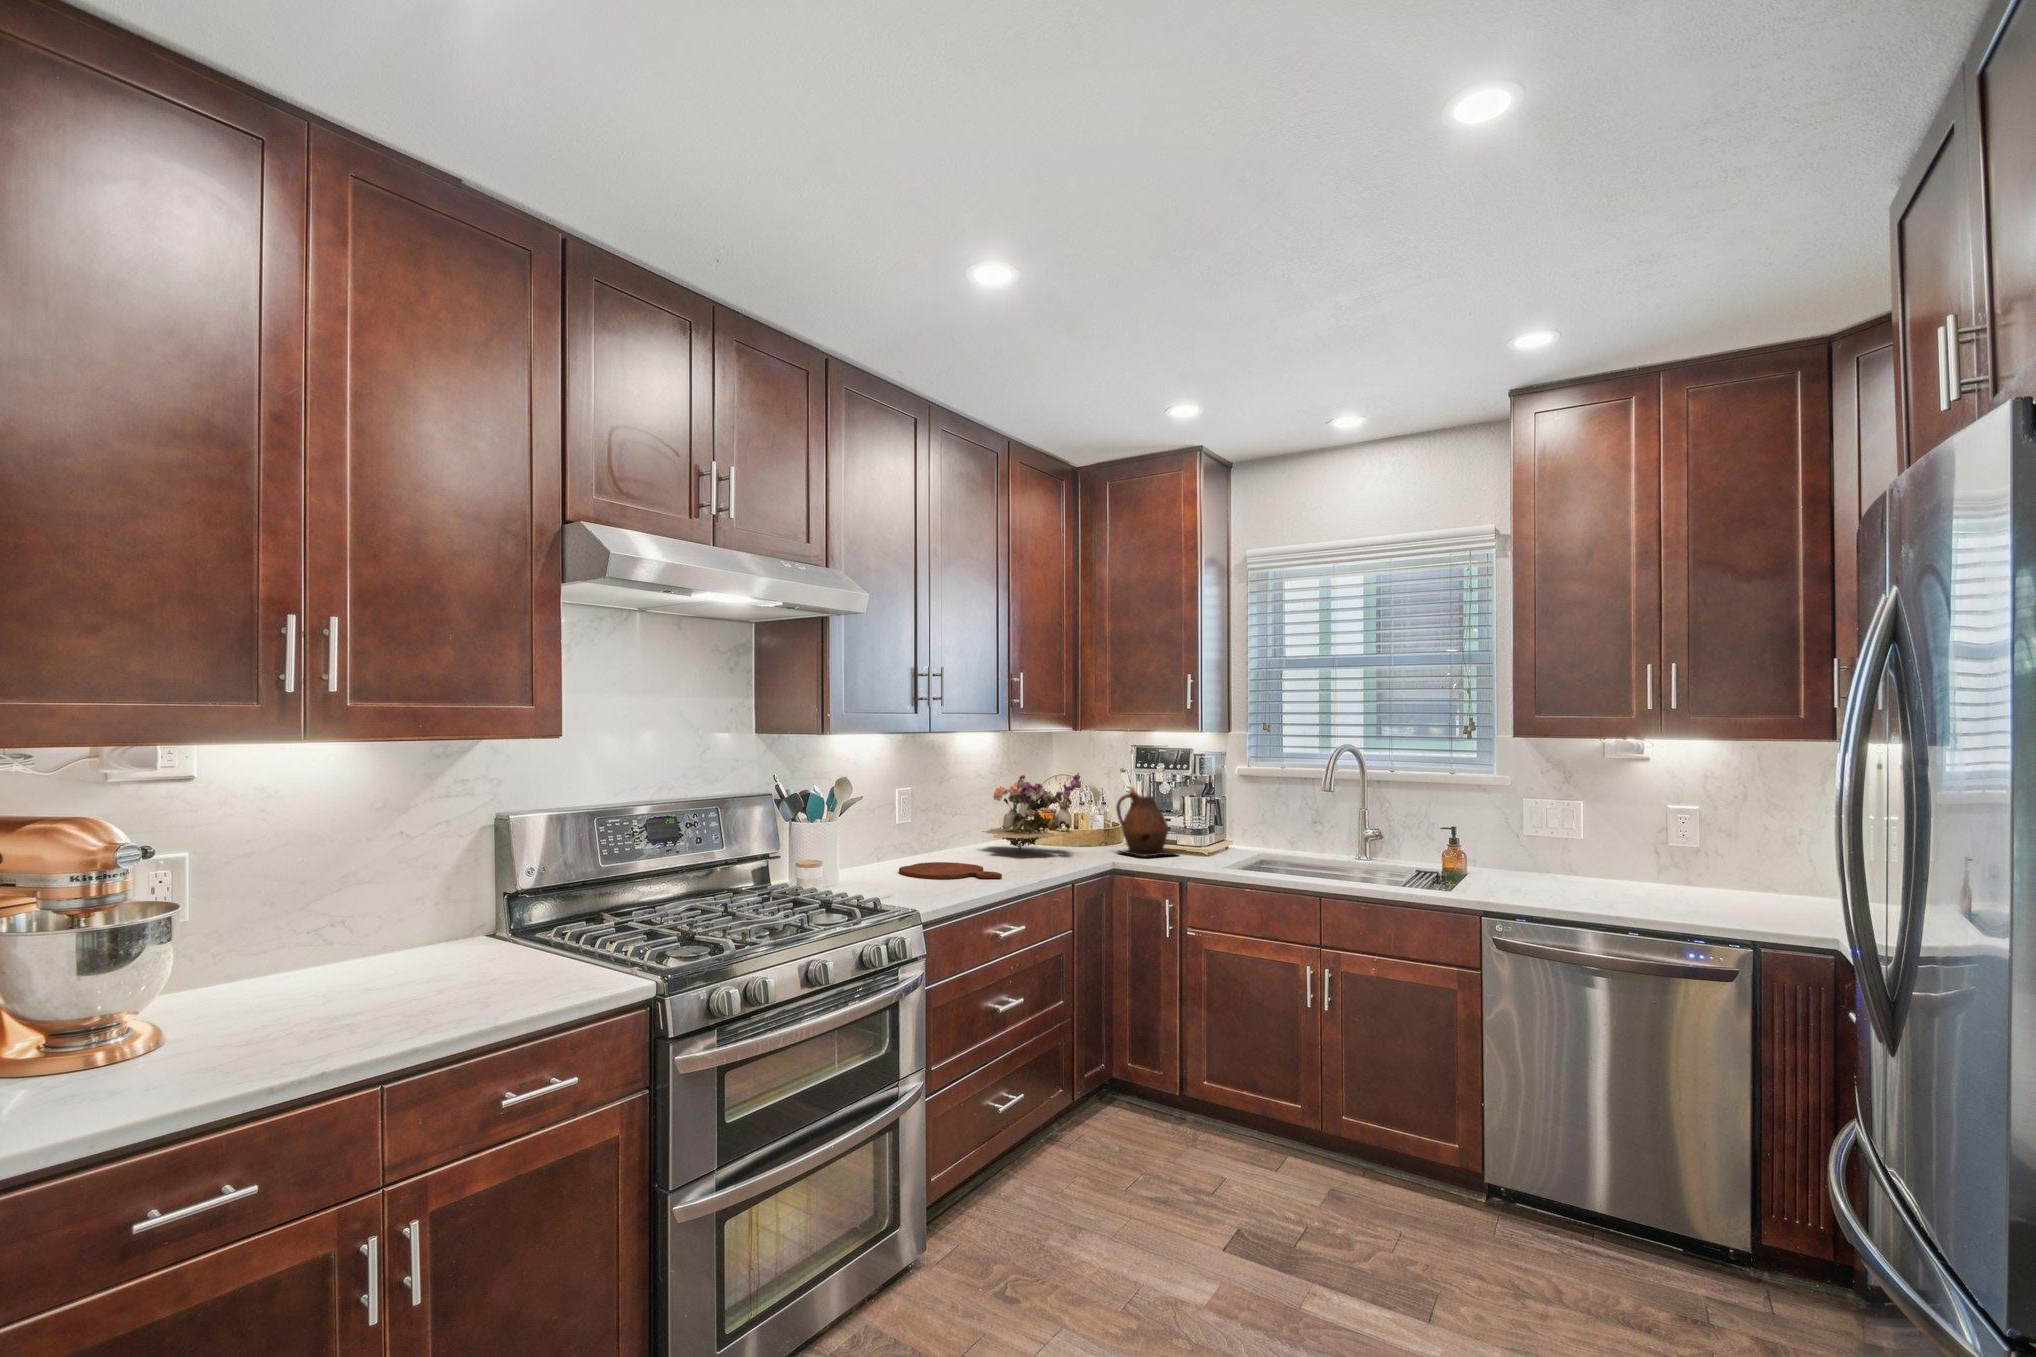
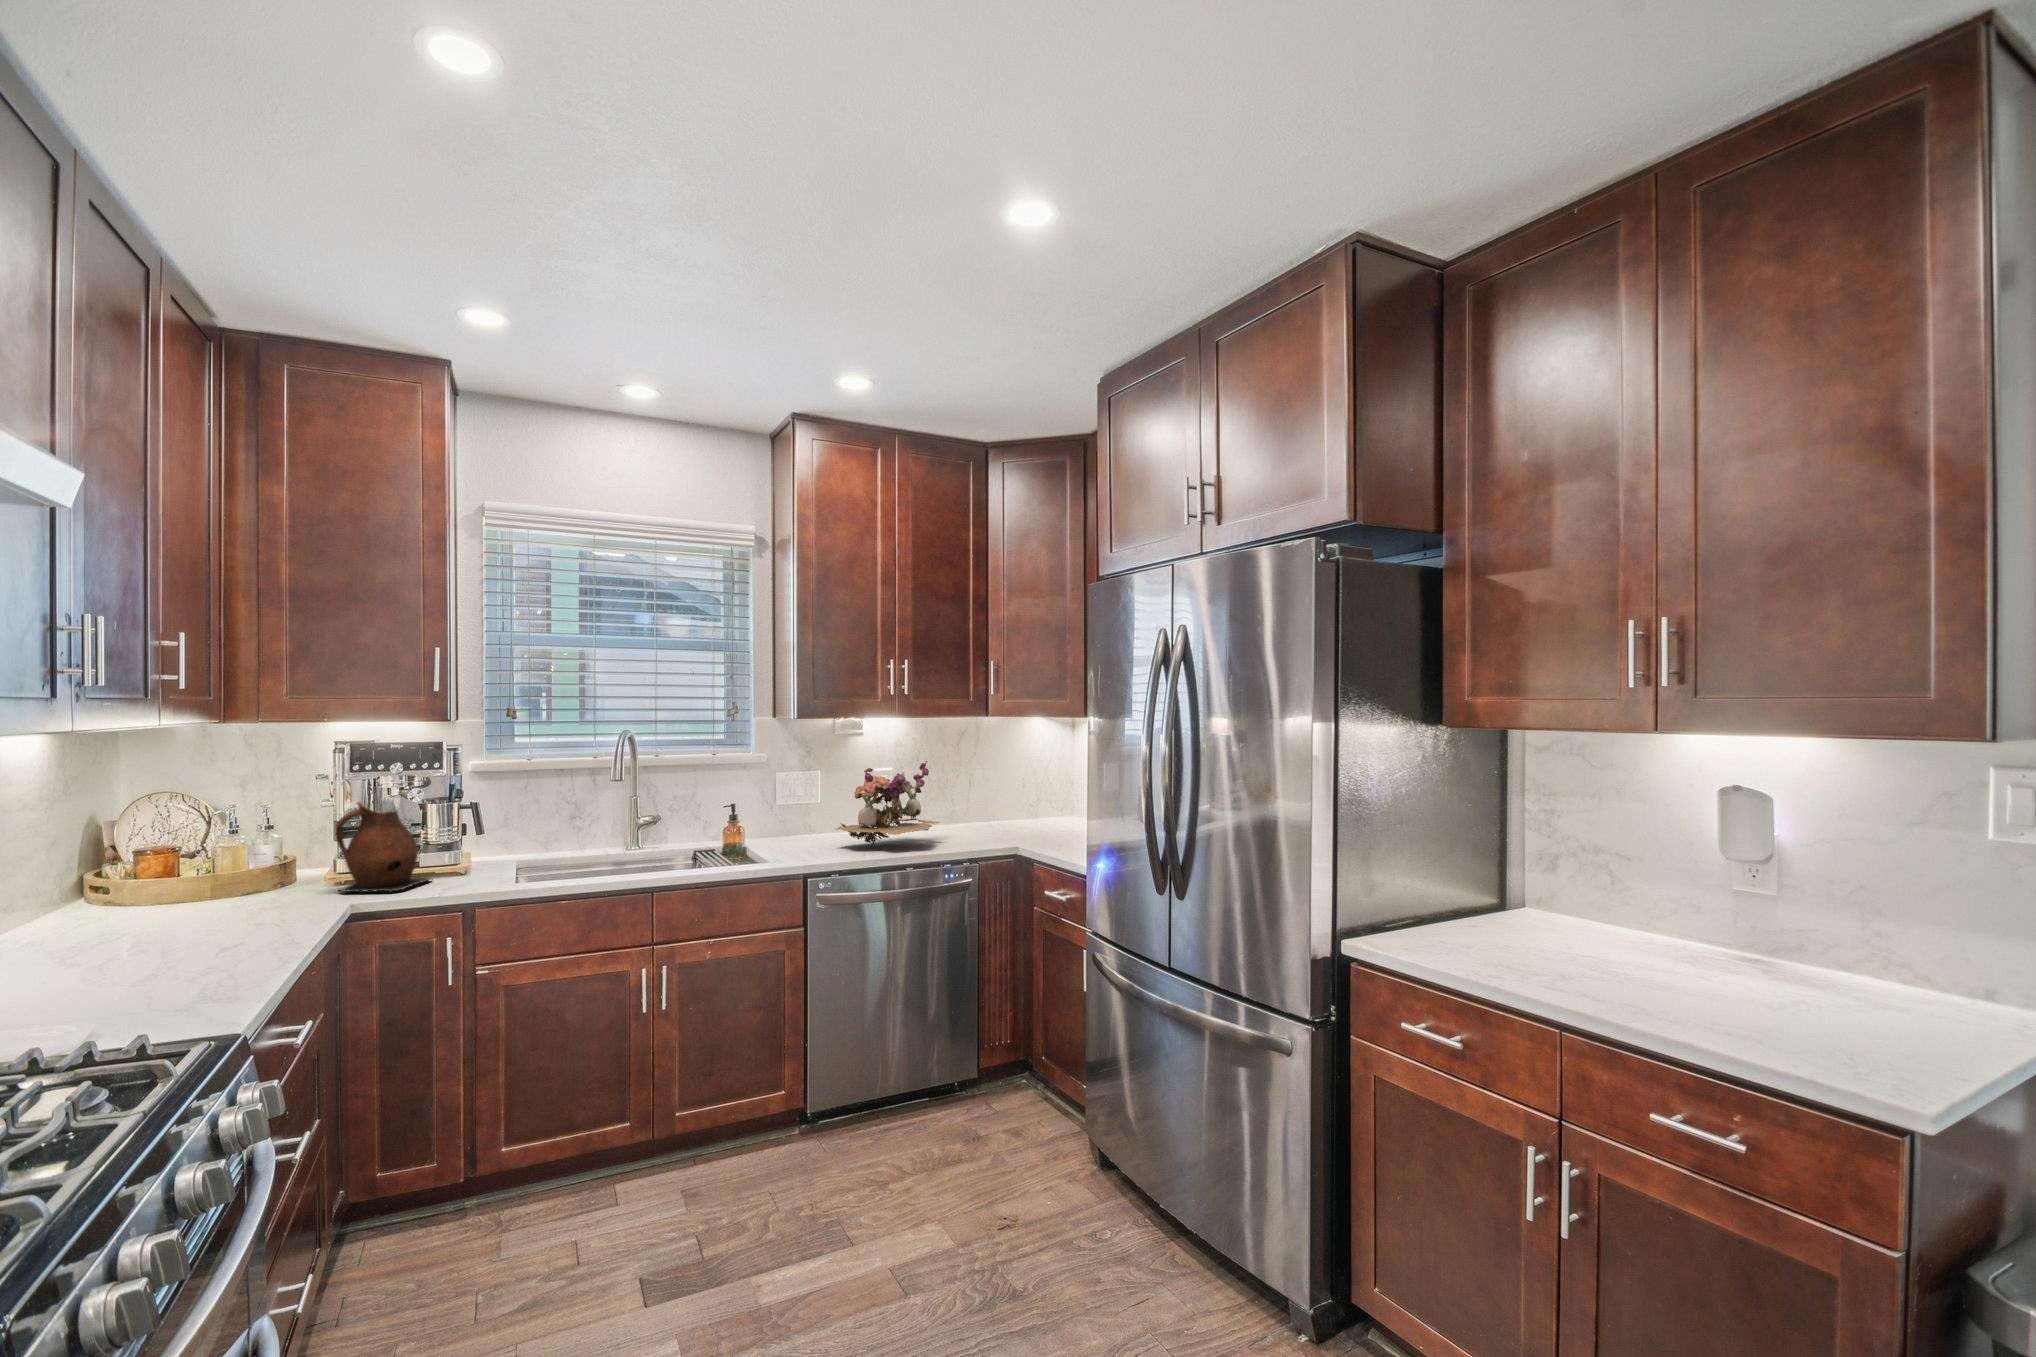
flower arrangement: present [982,773,1081,850] -> present [836,761,940,845]
cutting board: present [899,862,1002,879] -> none [36,954,278,1001]

